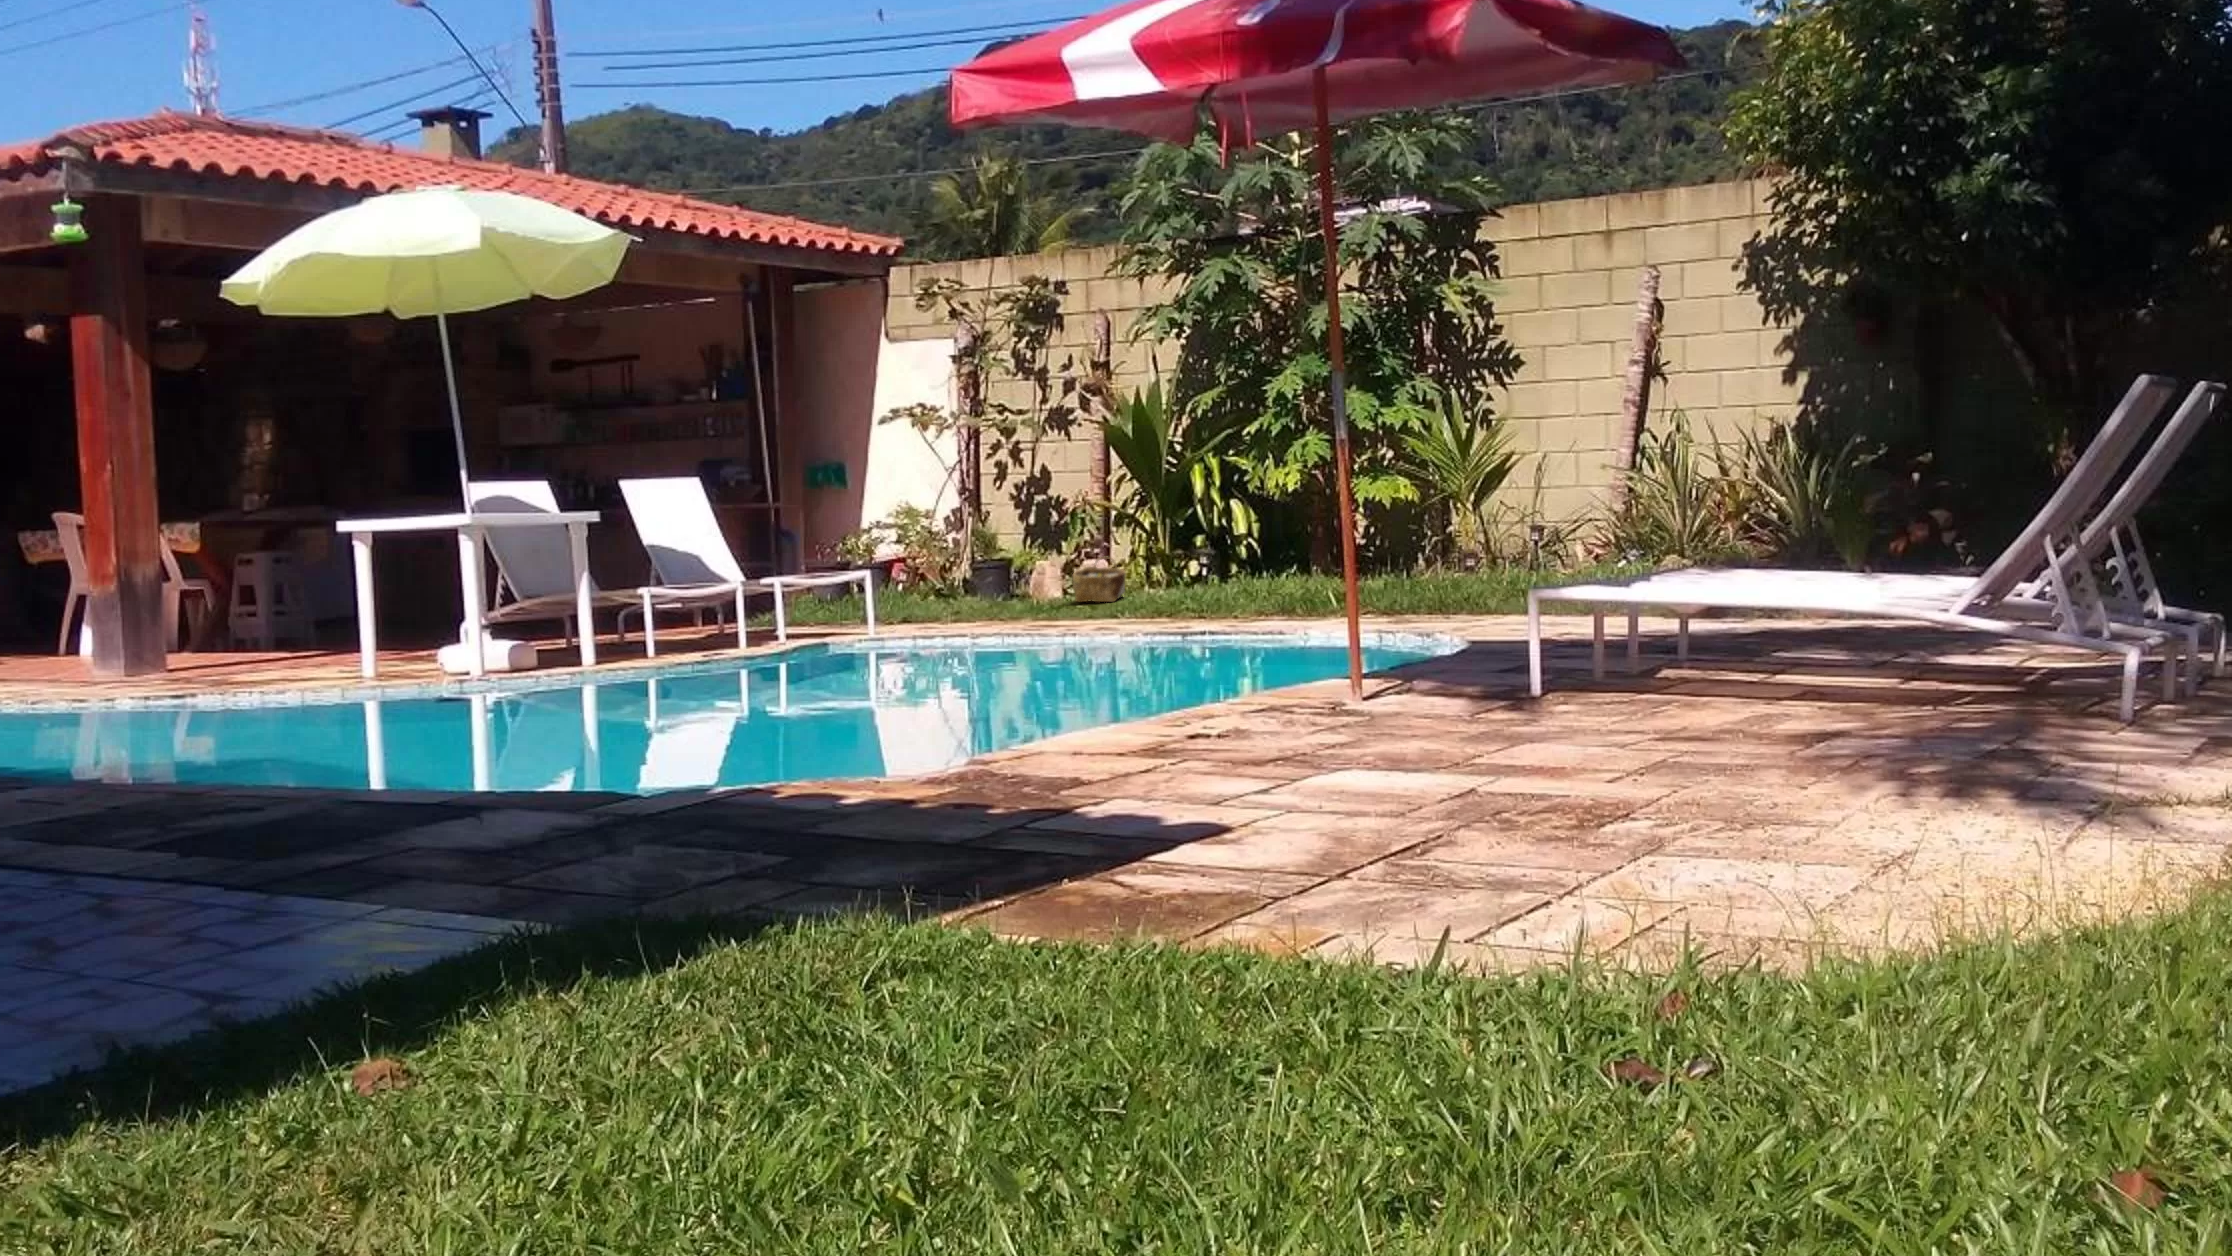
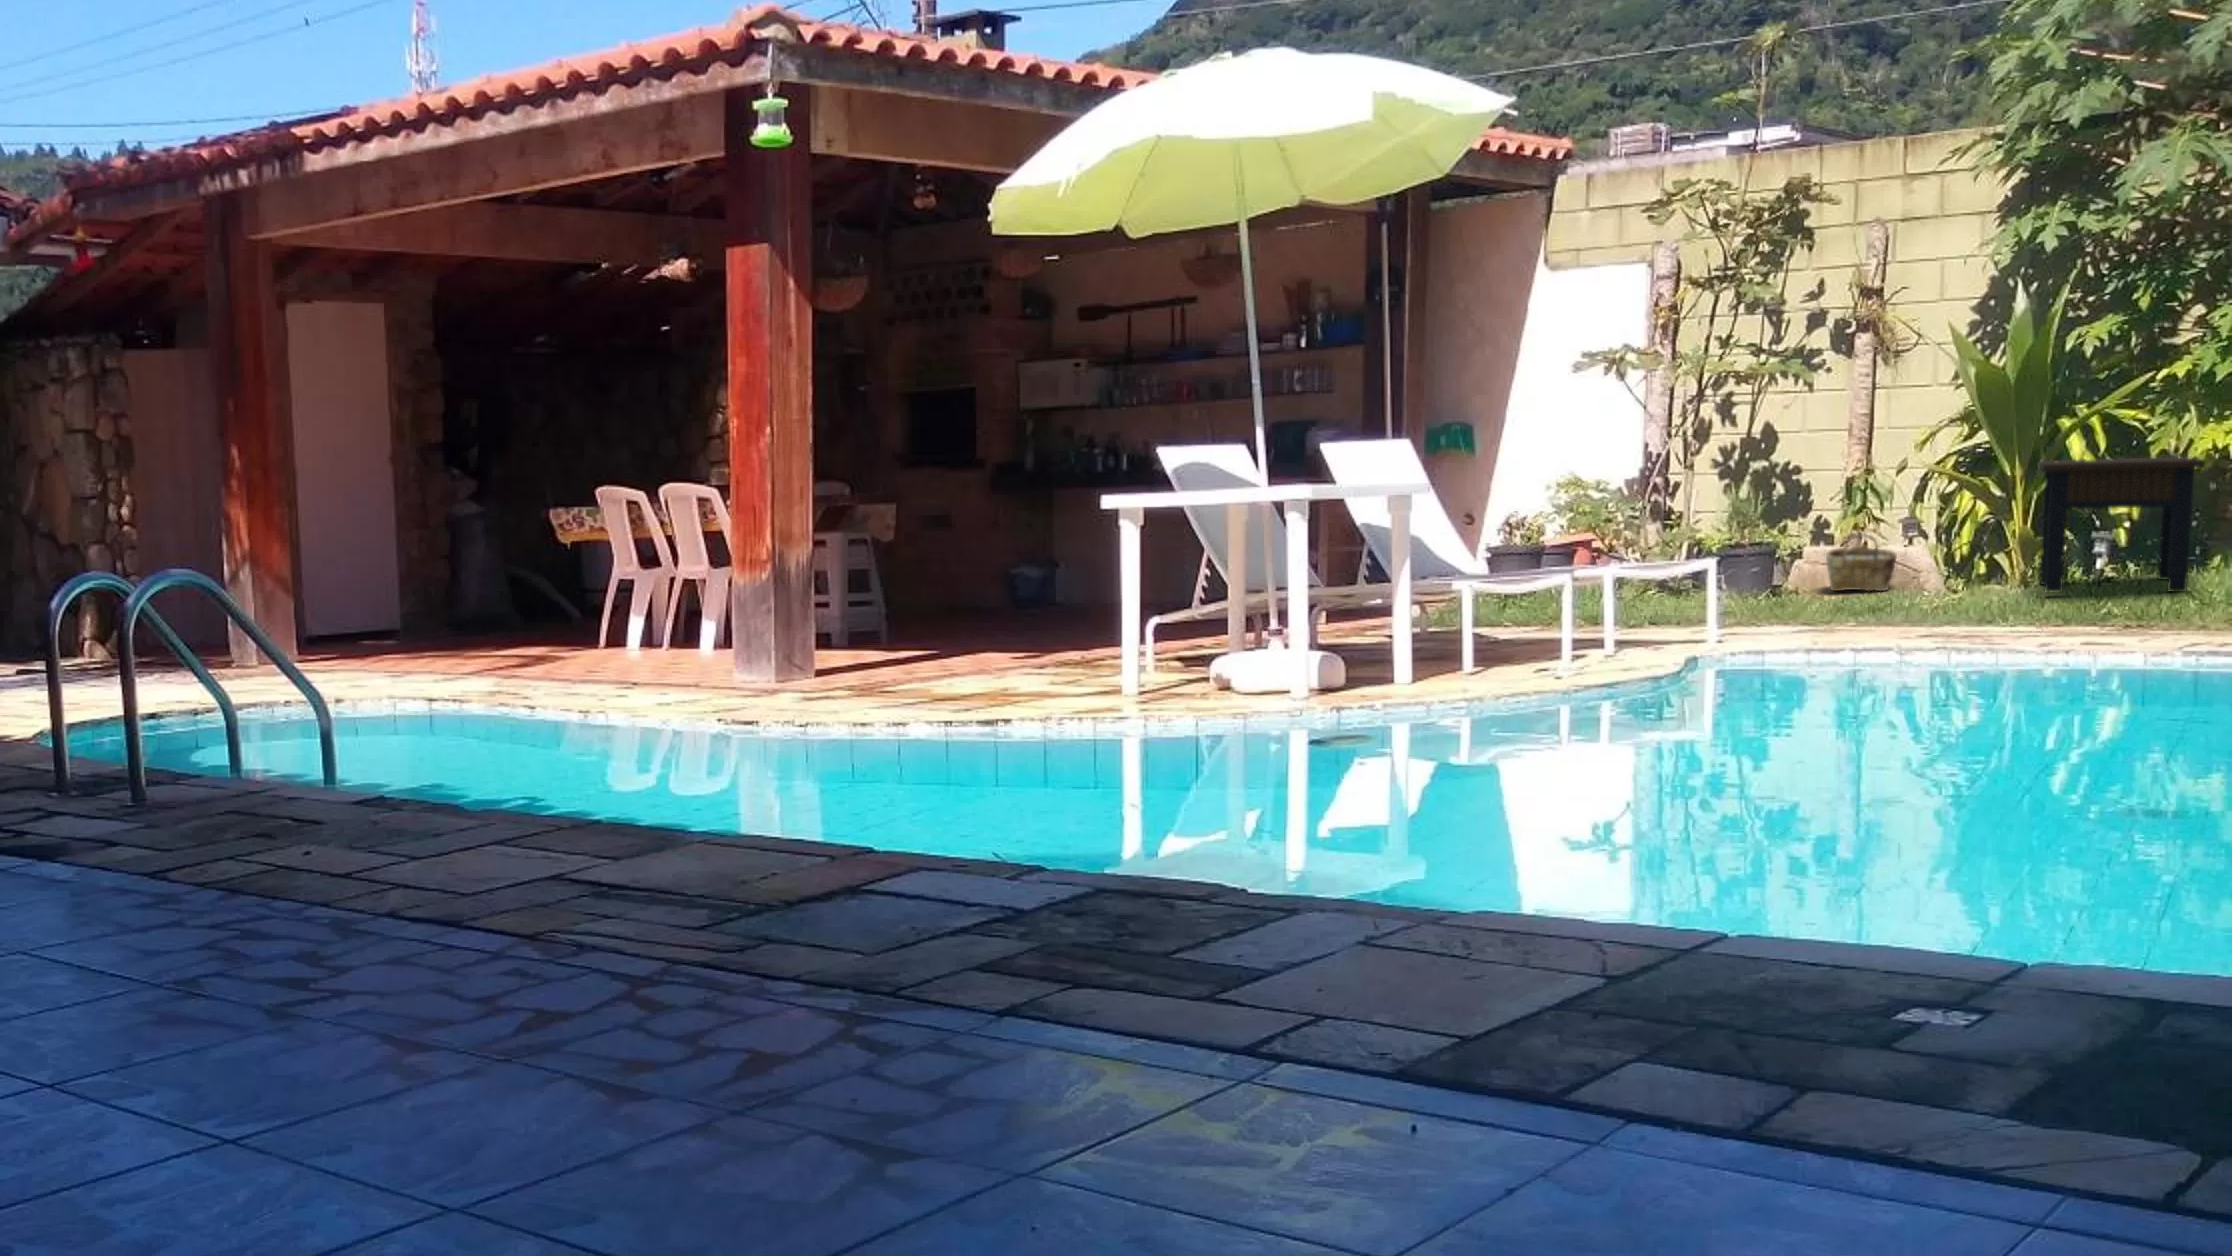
side table: none [1190,497,1312,603] -> present [2038,457,2205,592]

